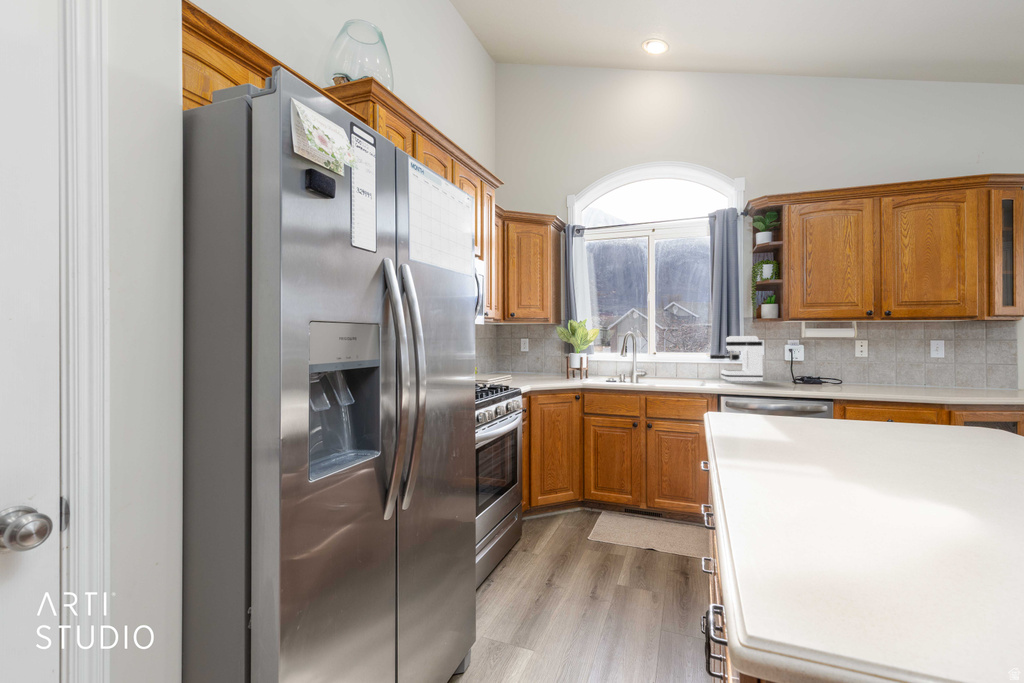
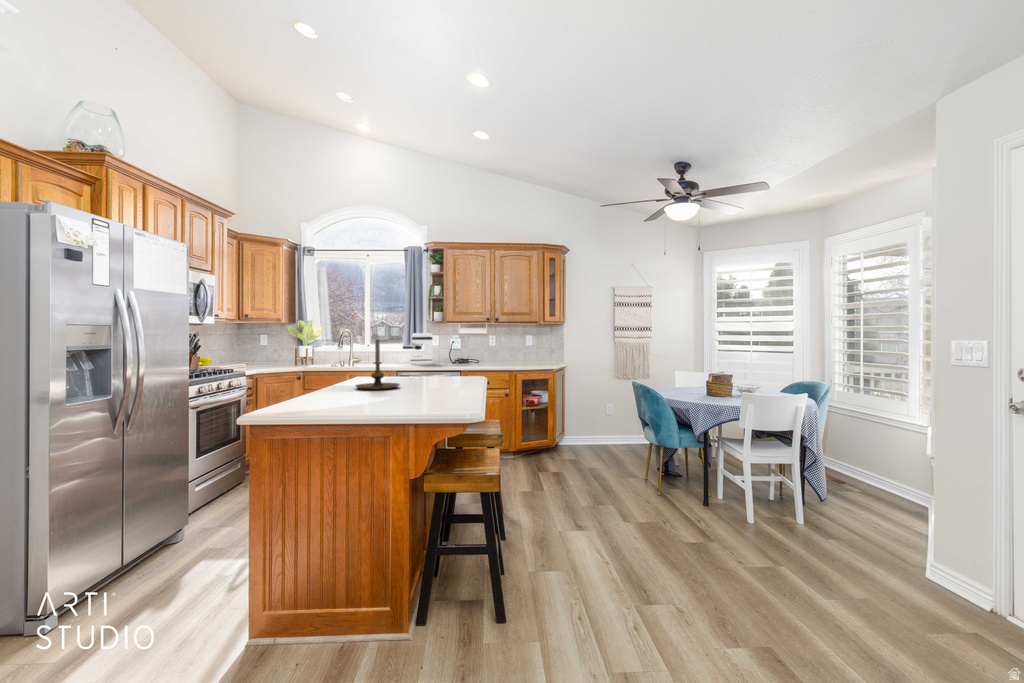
candle holder: none [823,350,953,475] -> present [356,340,400,389]

